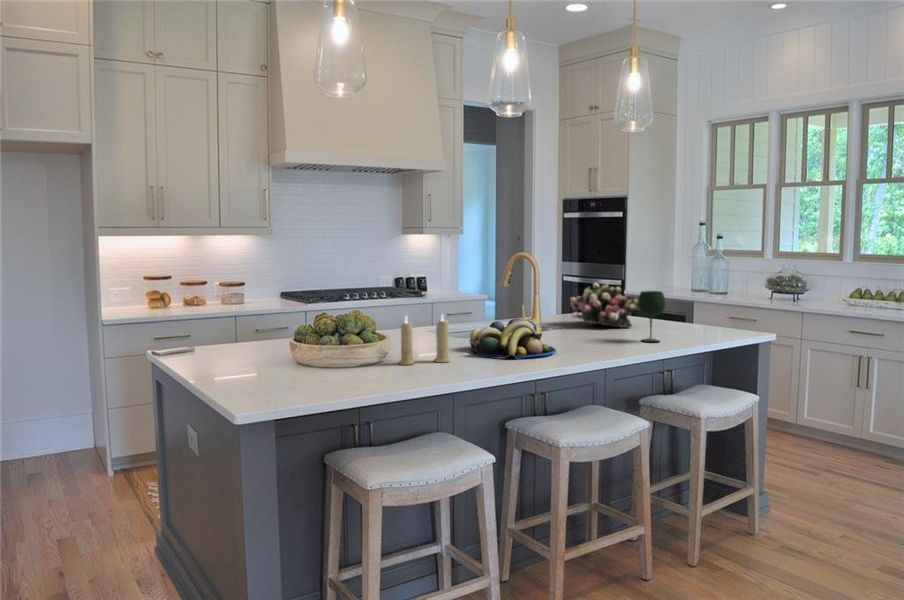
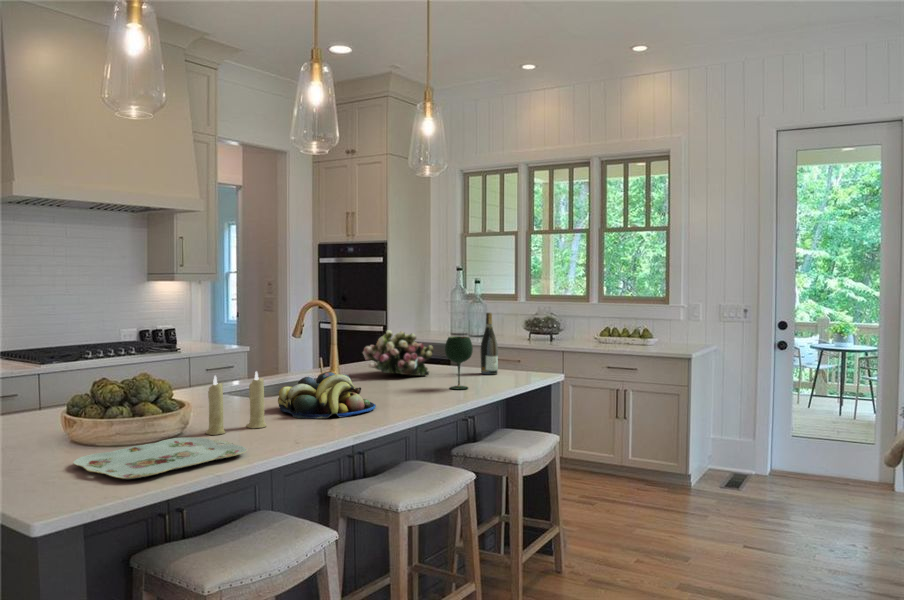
wine bottle: none [686,269,704,330] -> present [481,313,498,375]
serving tray: none [286,365,417,392] -> present [73,437,247,479]

